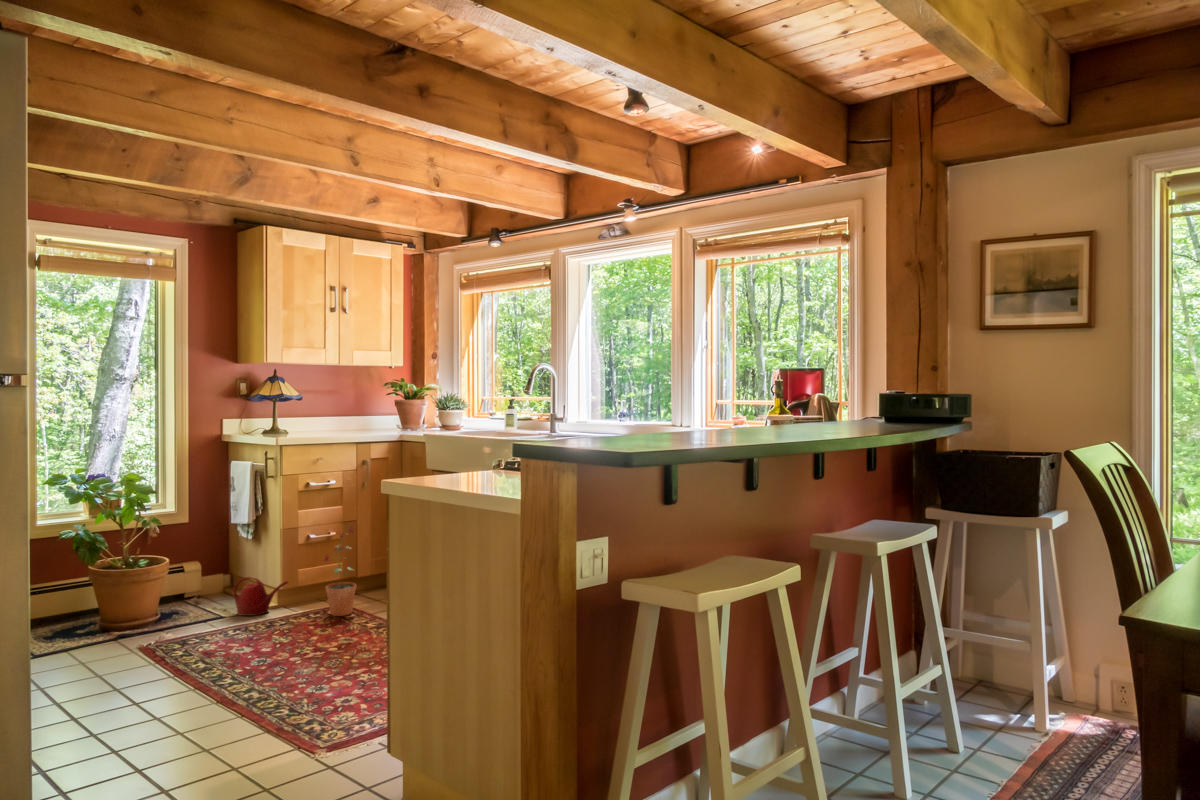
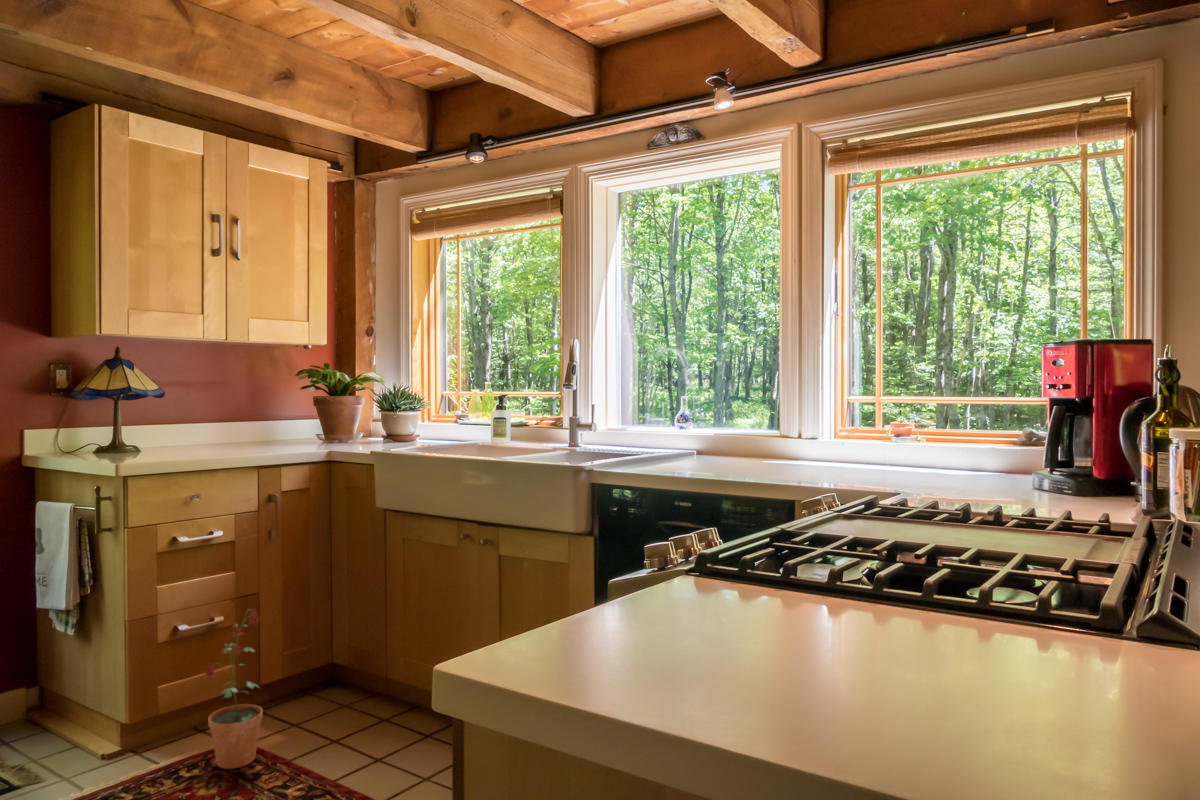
watering can: present [234,577,288,616] -> none [37,708,141,779]

